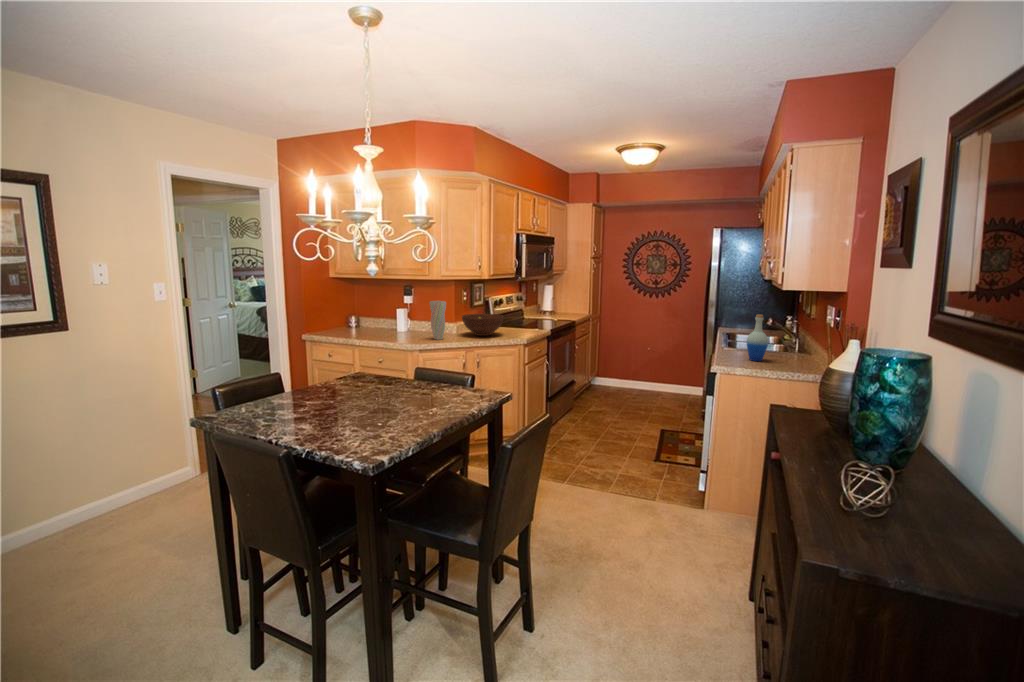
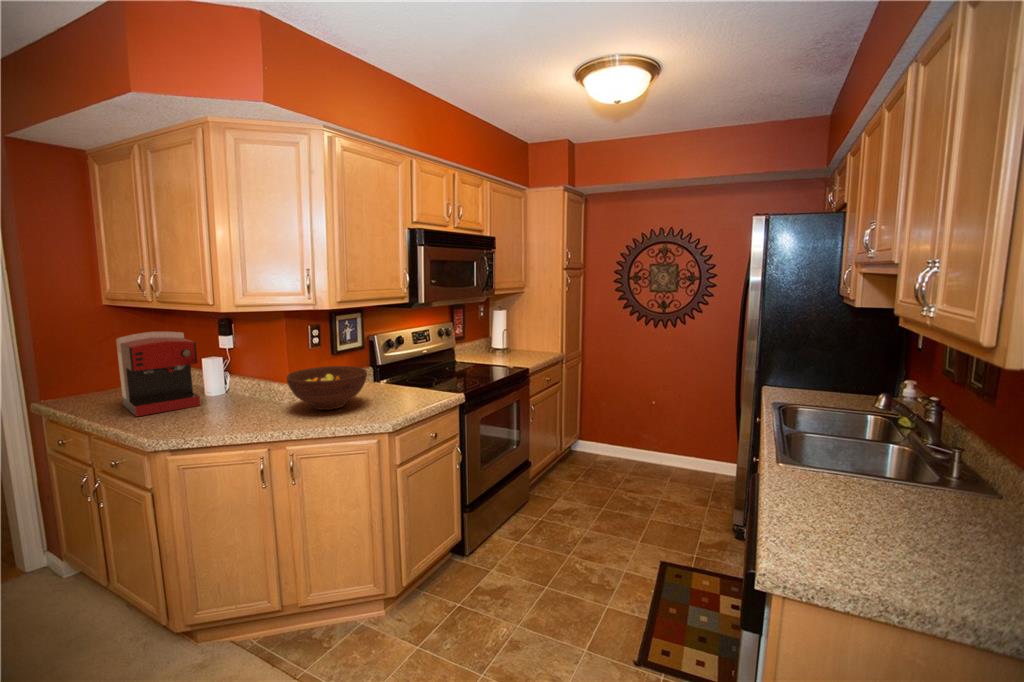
coffee maker: none [362,292,408,338] -> present [116,332,200,416]
vase: present [429,301,446,340] -> none [209,349,245,422]
bottle: present [747,315,768,361] -> none [840,405,902,525]

